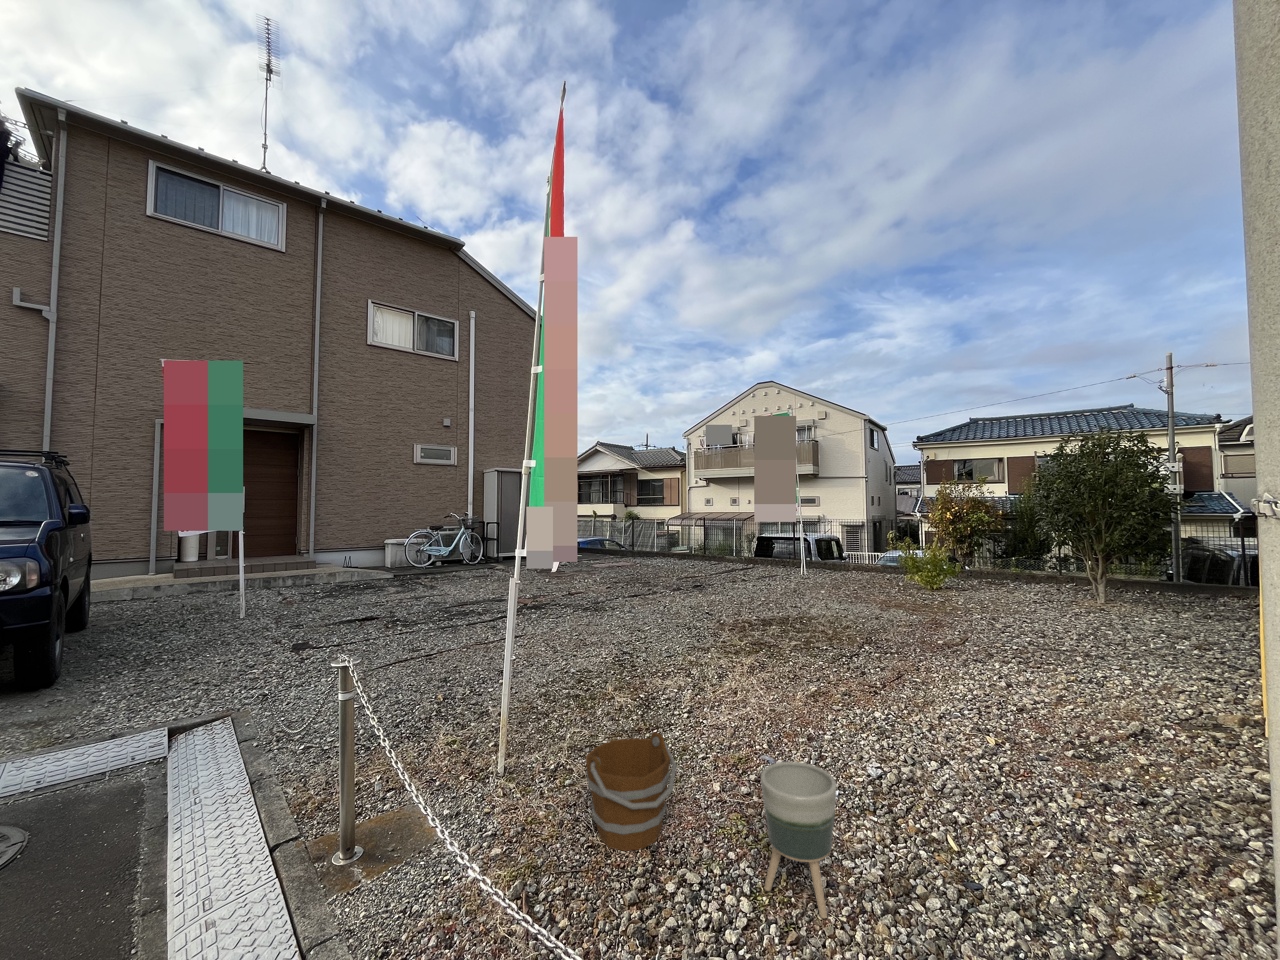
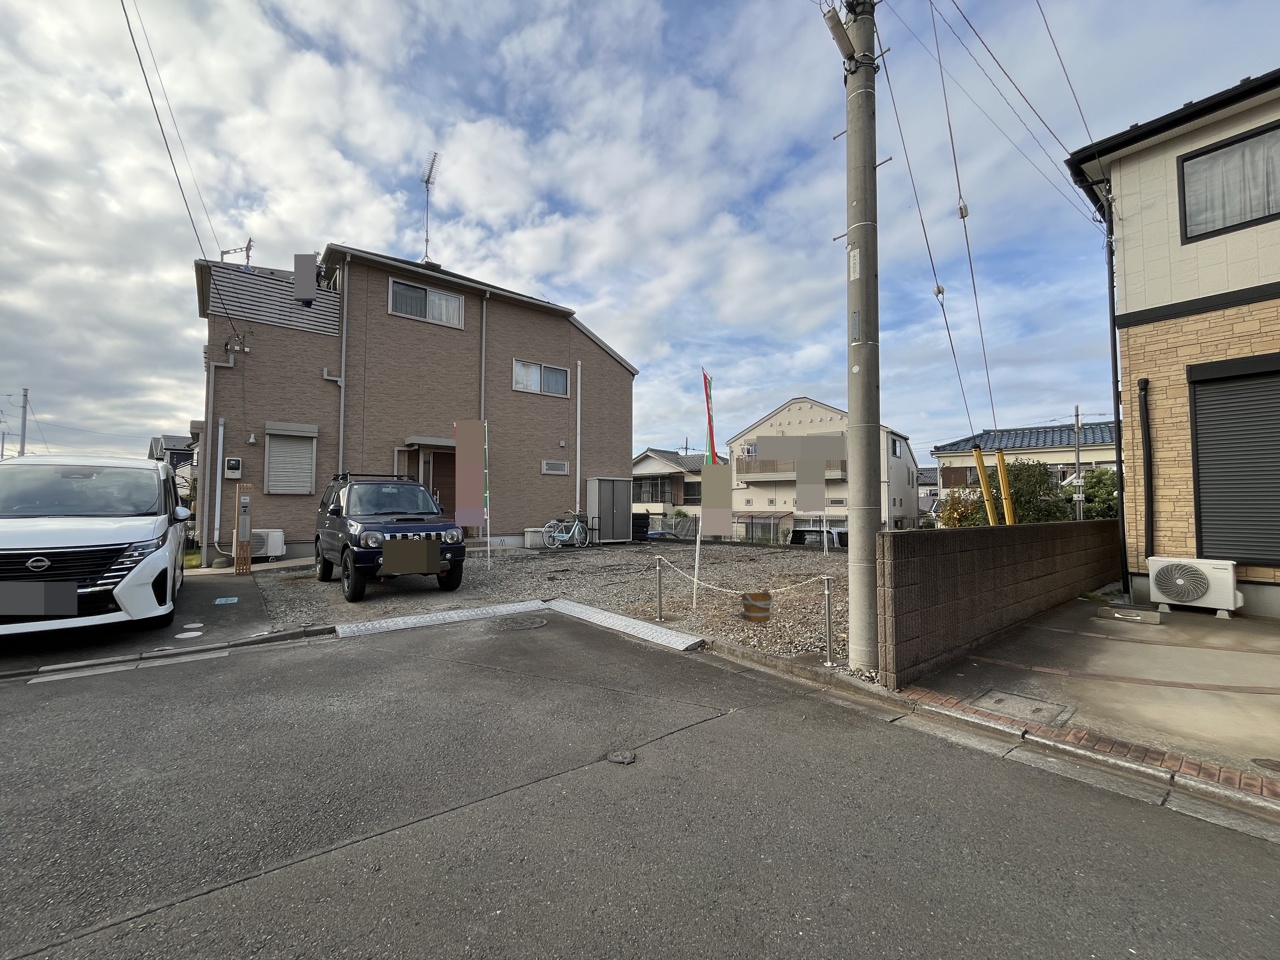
planter: present [761,762,836,918] -> none [804,591,828,629]

